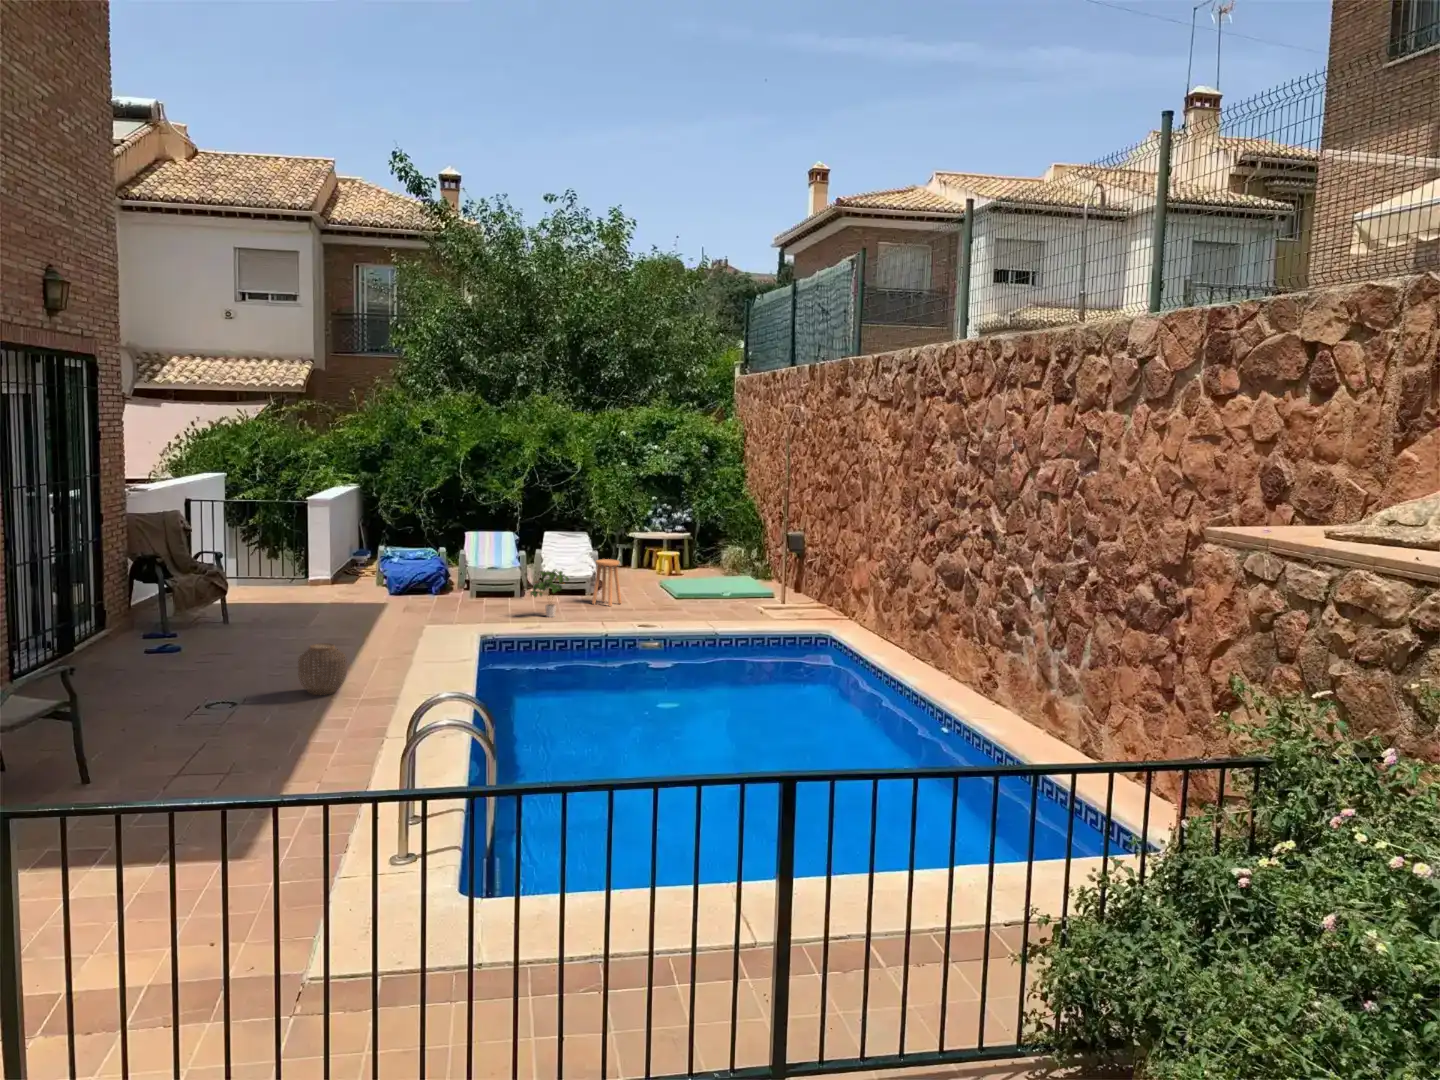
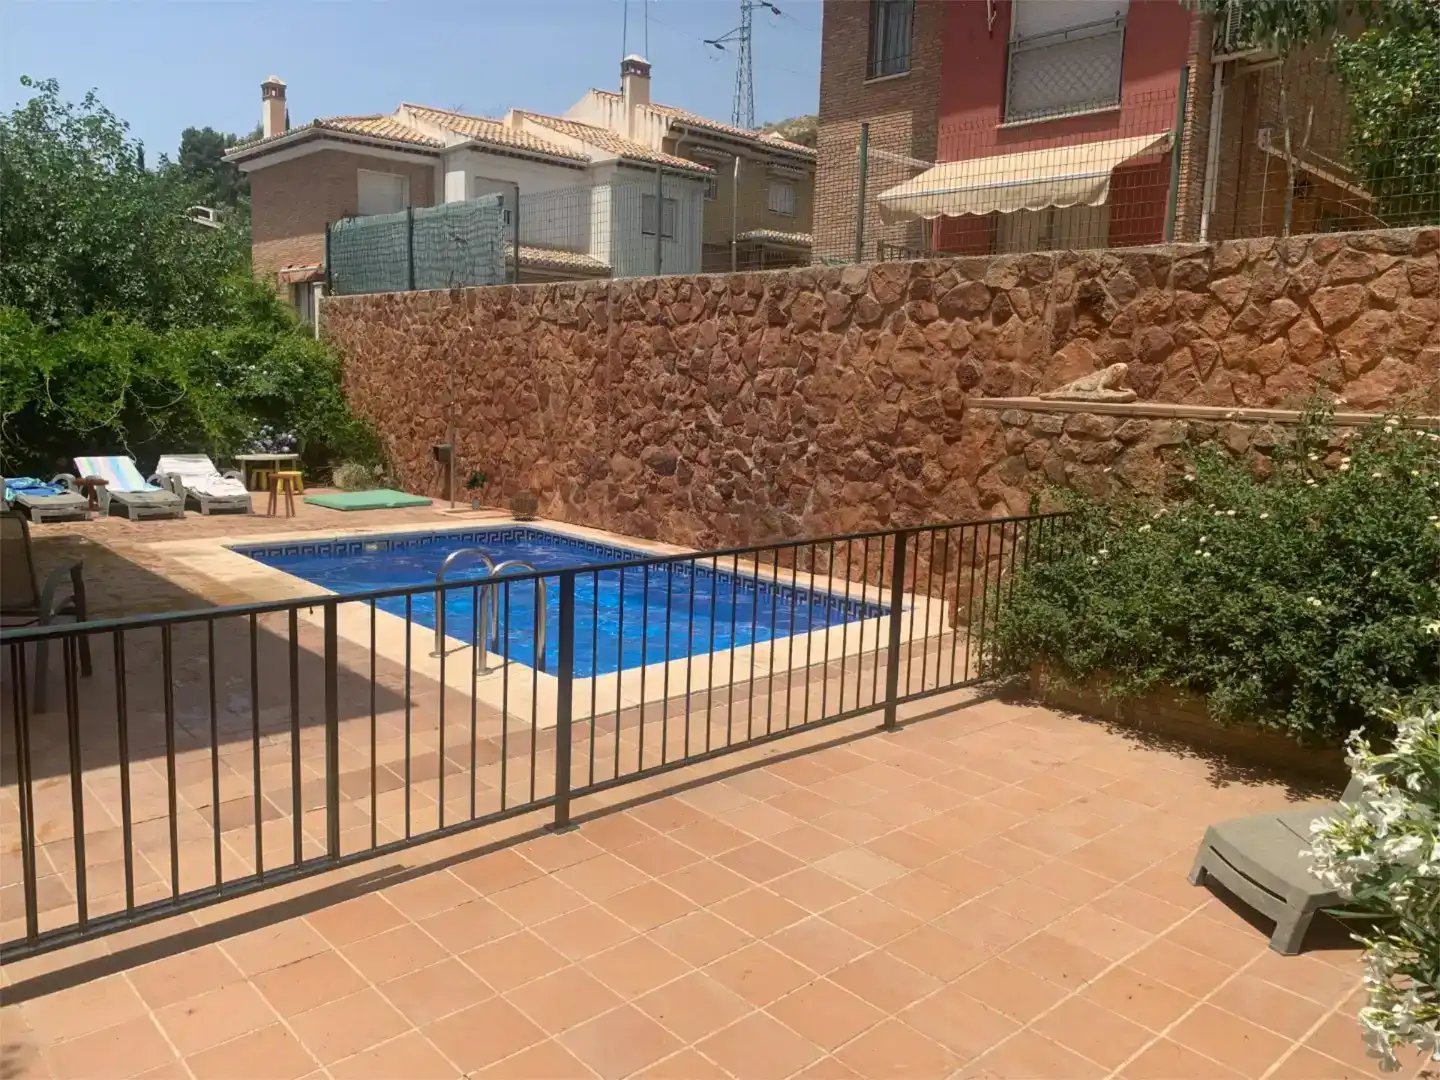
side table: none [384,561,416,618] -> present [72,478,109,511]
potted plant: present [530,569,569,617] -> present [467,470,489,509]
woven basket: present [298,643,346,695] -> present [510,490,538,521]

